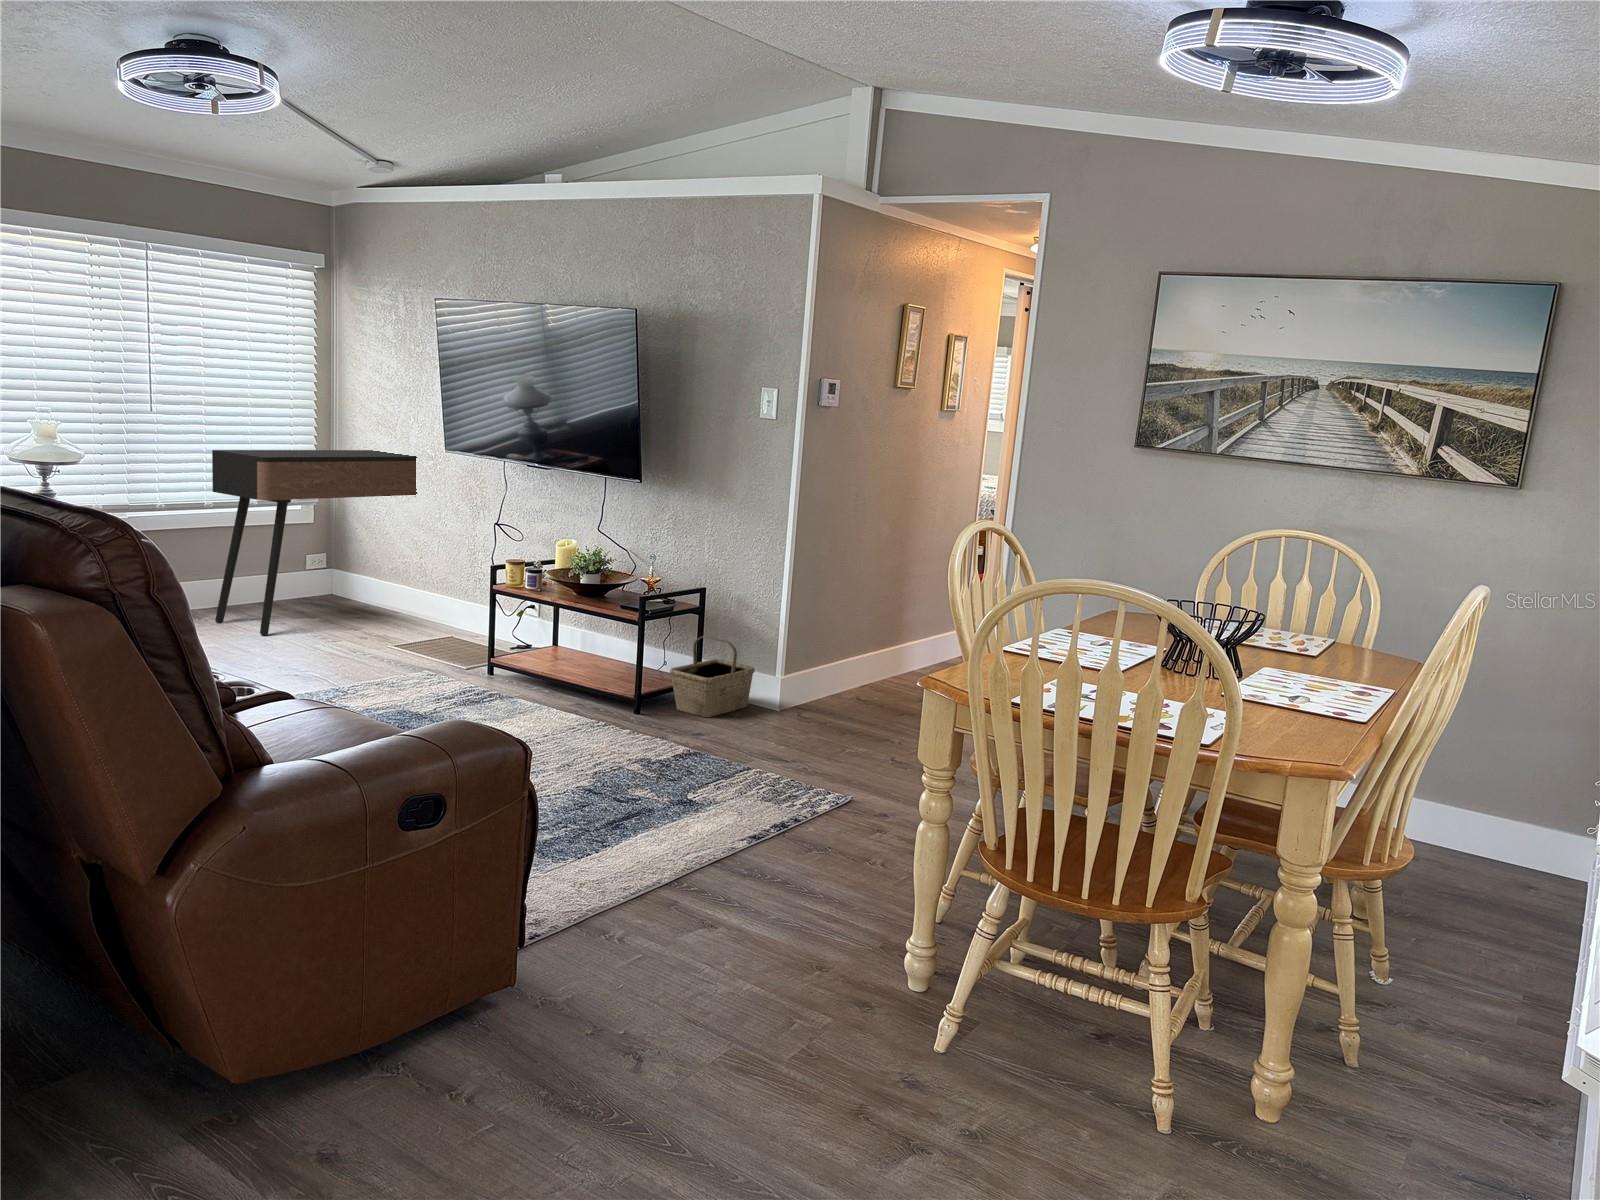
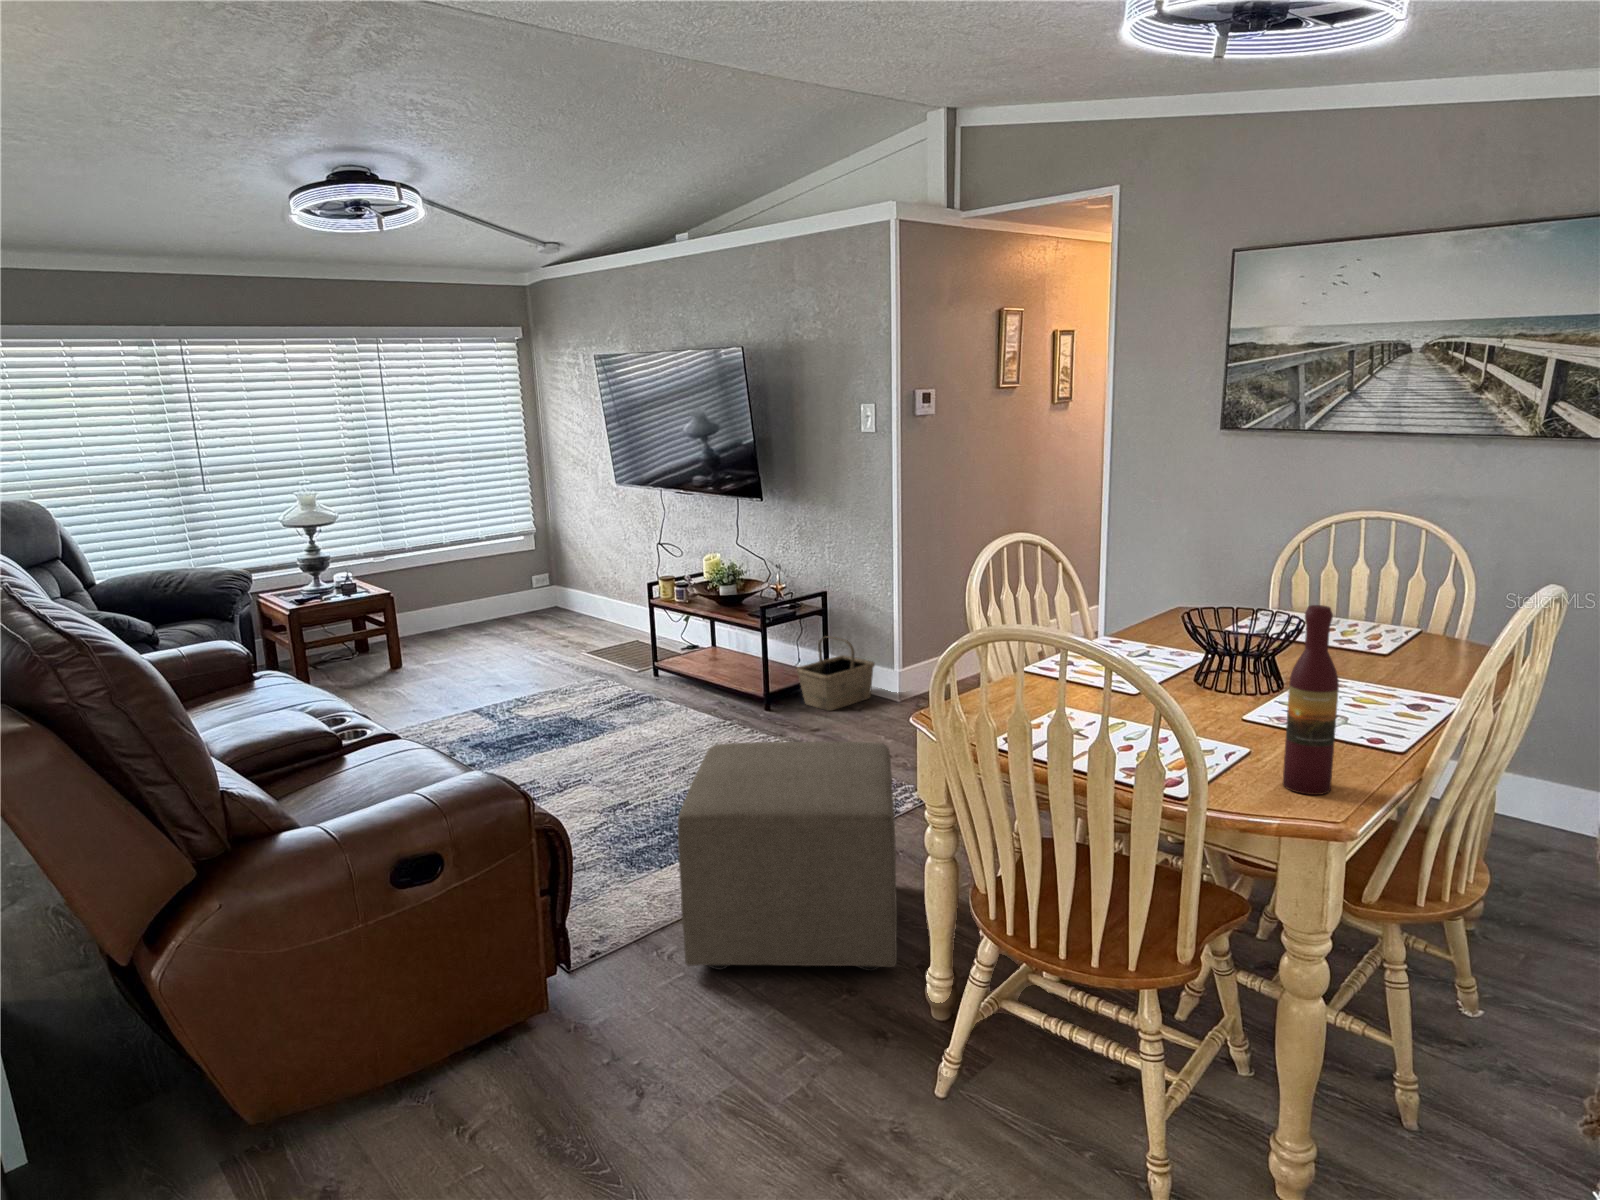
console table: present [212,450,417,635] -> none [436,484,639,650]
wine bottle: none [1279,584,1333,748] -> present [1283,605,1339,795]
ottoman: none [646,723,877,951] -> present [678,742,897,971]

